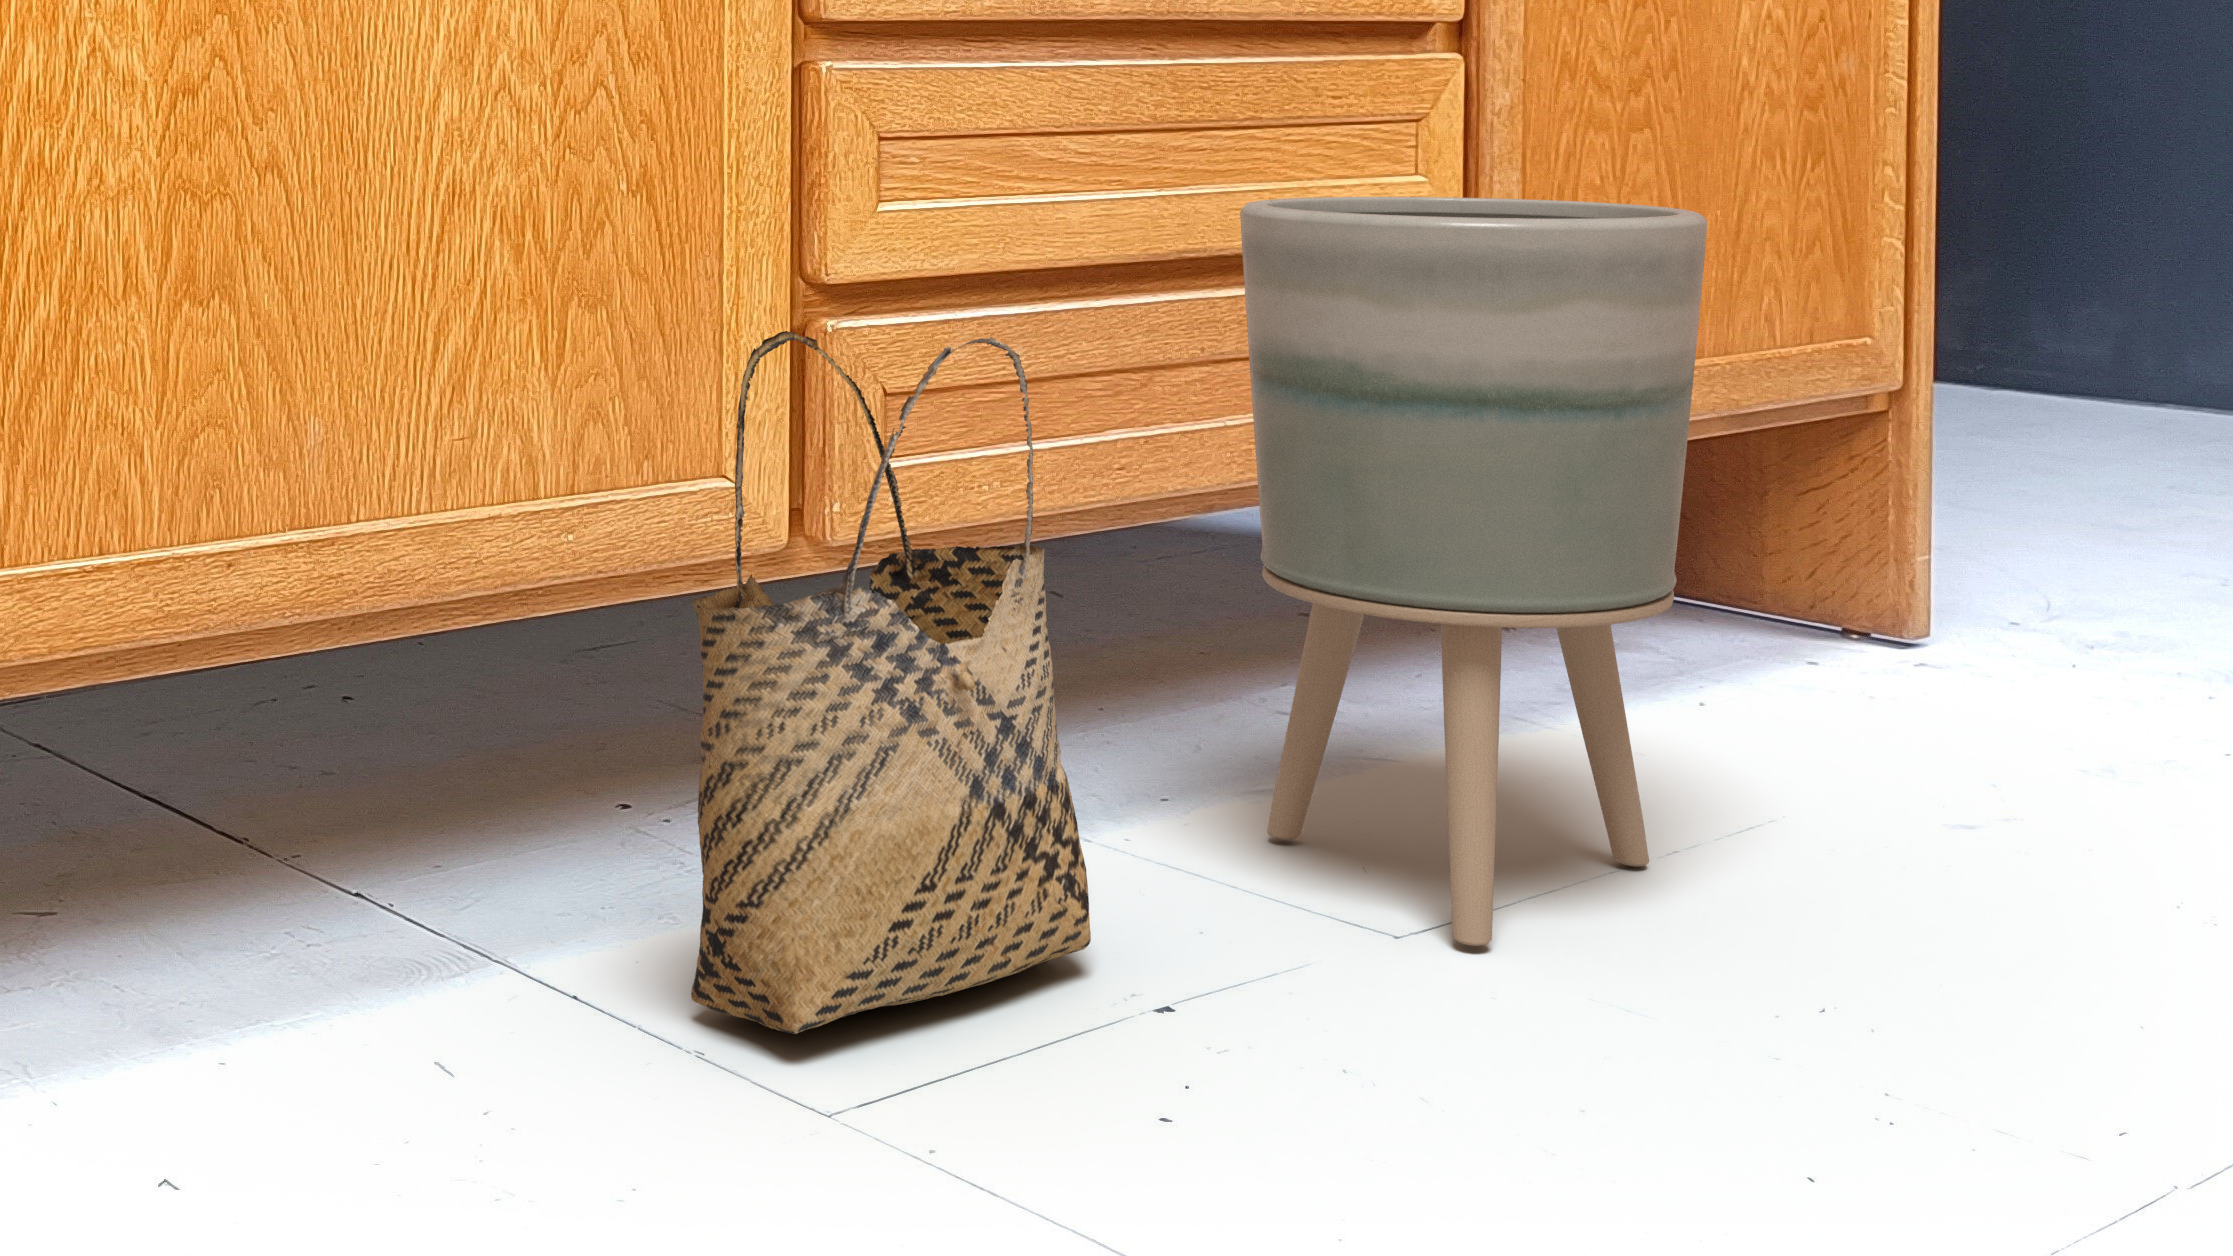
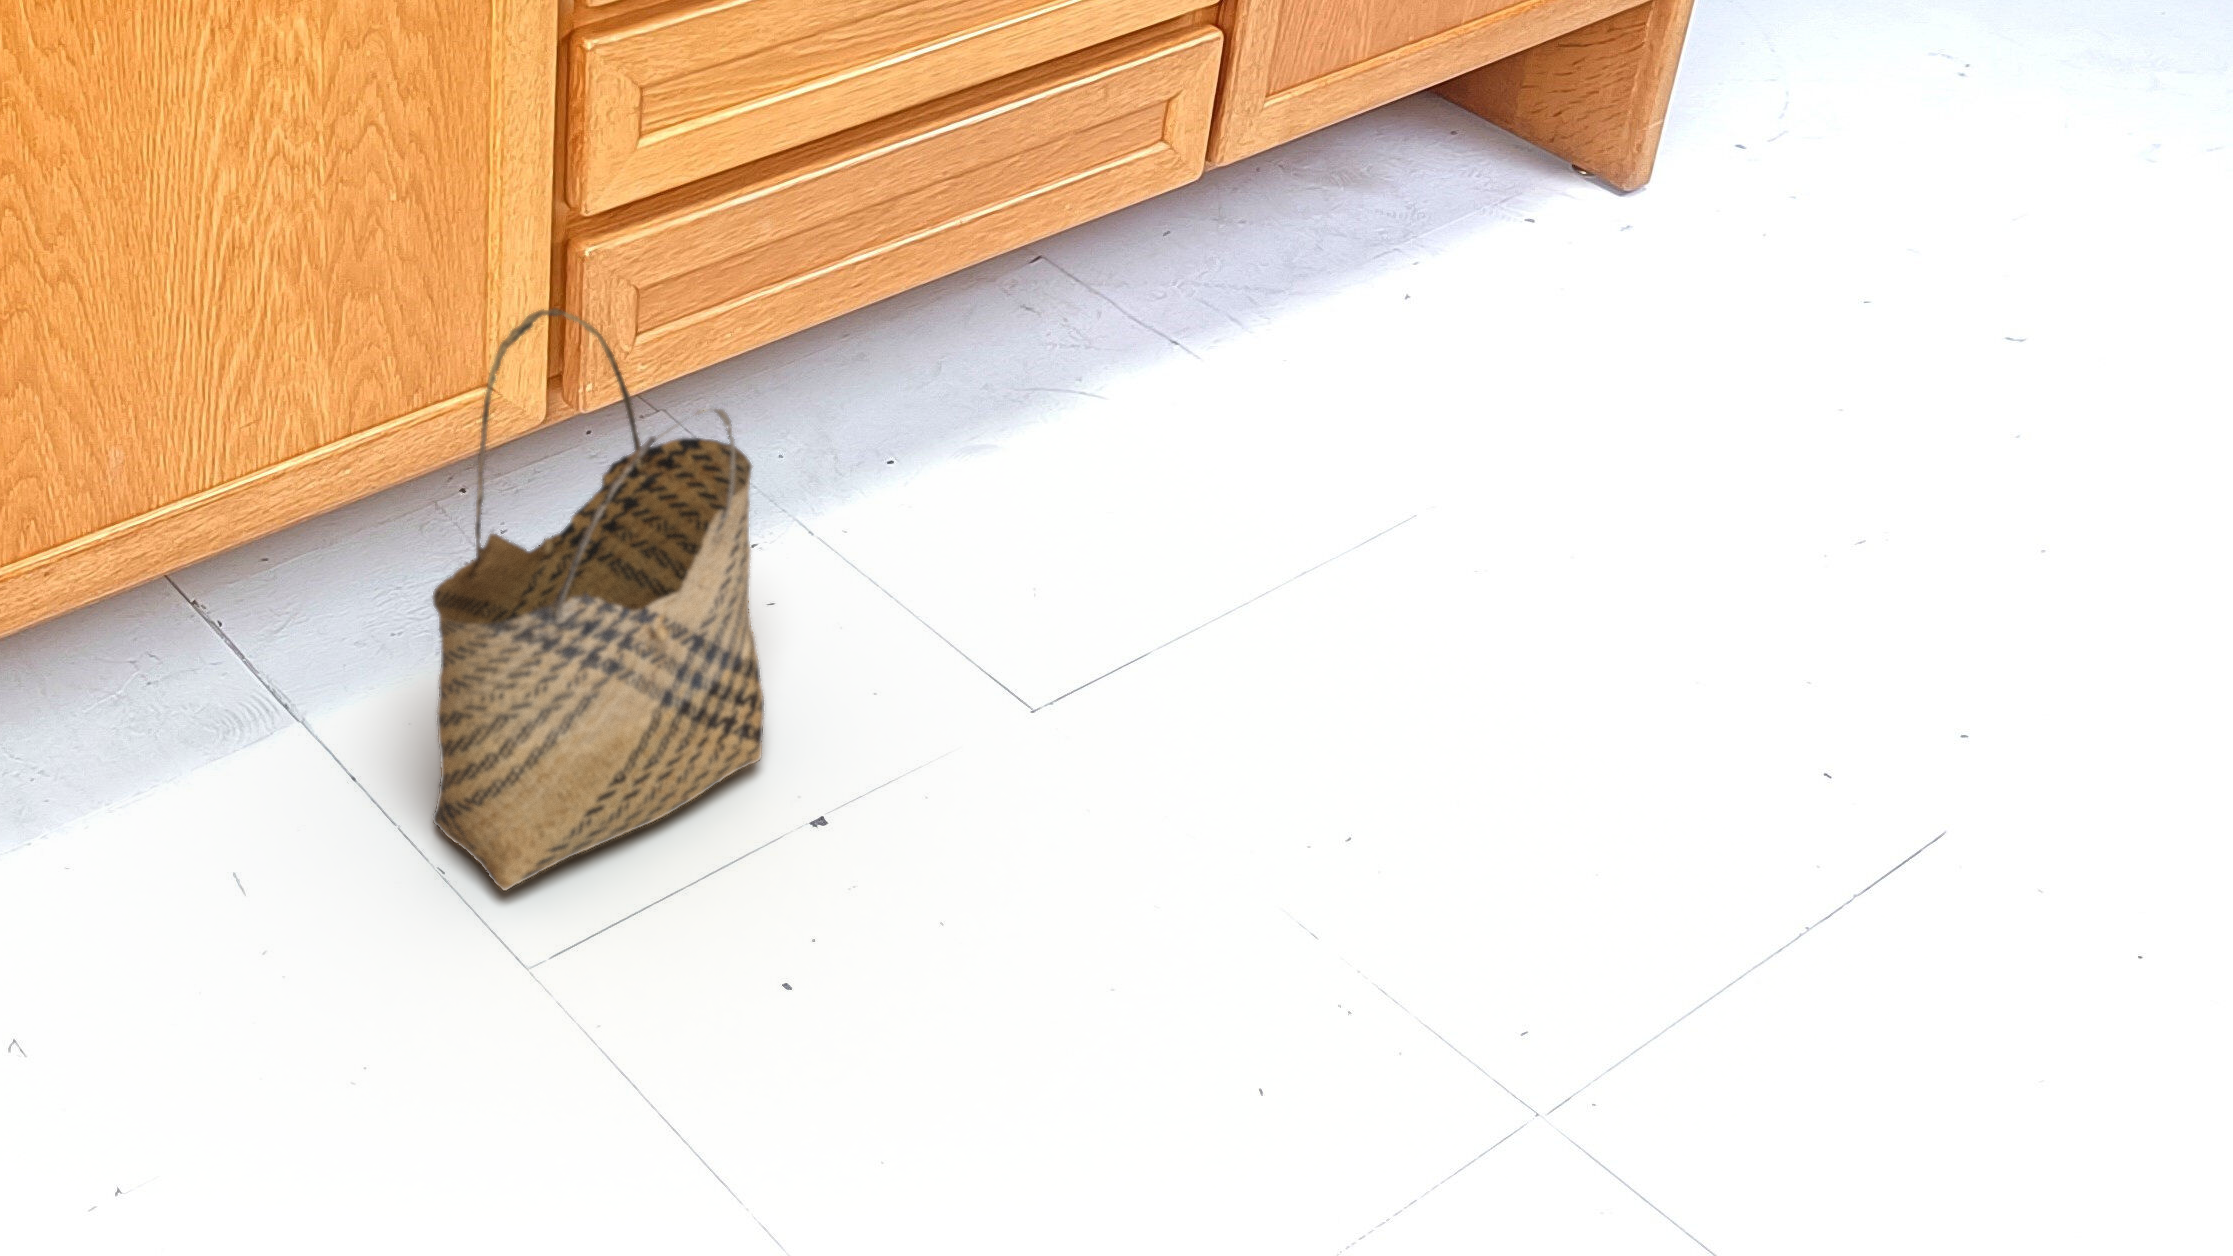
planter: present [1240,197,1707,946] -> none [953,55,1391,747]

